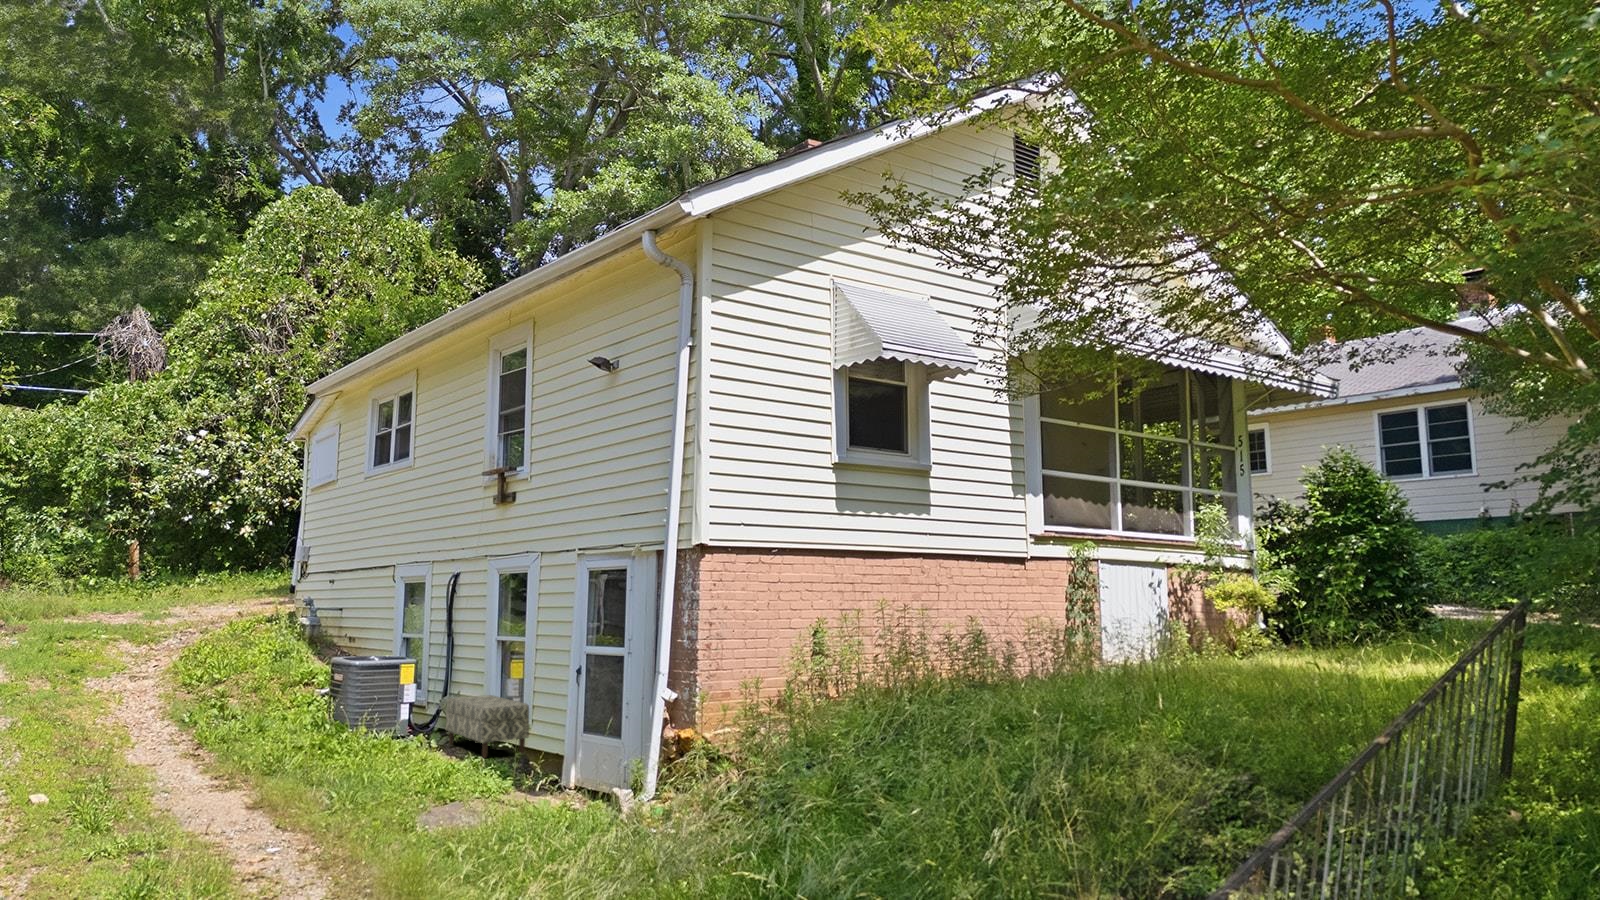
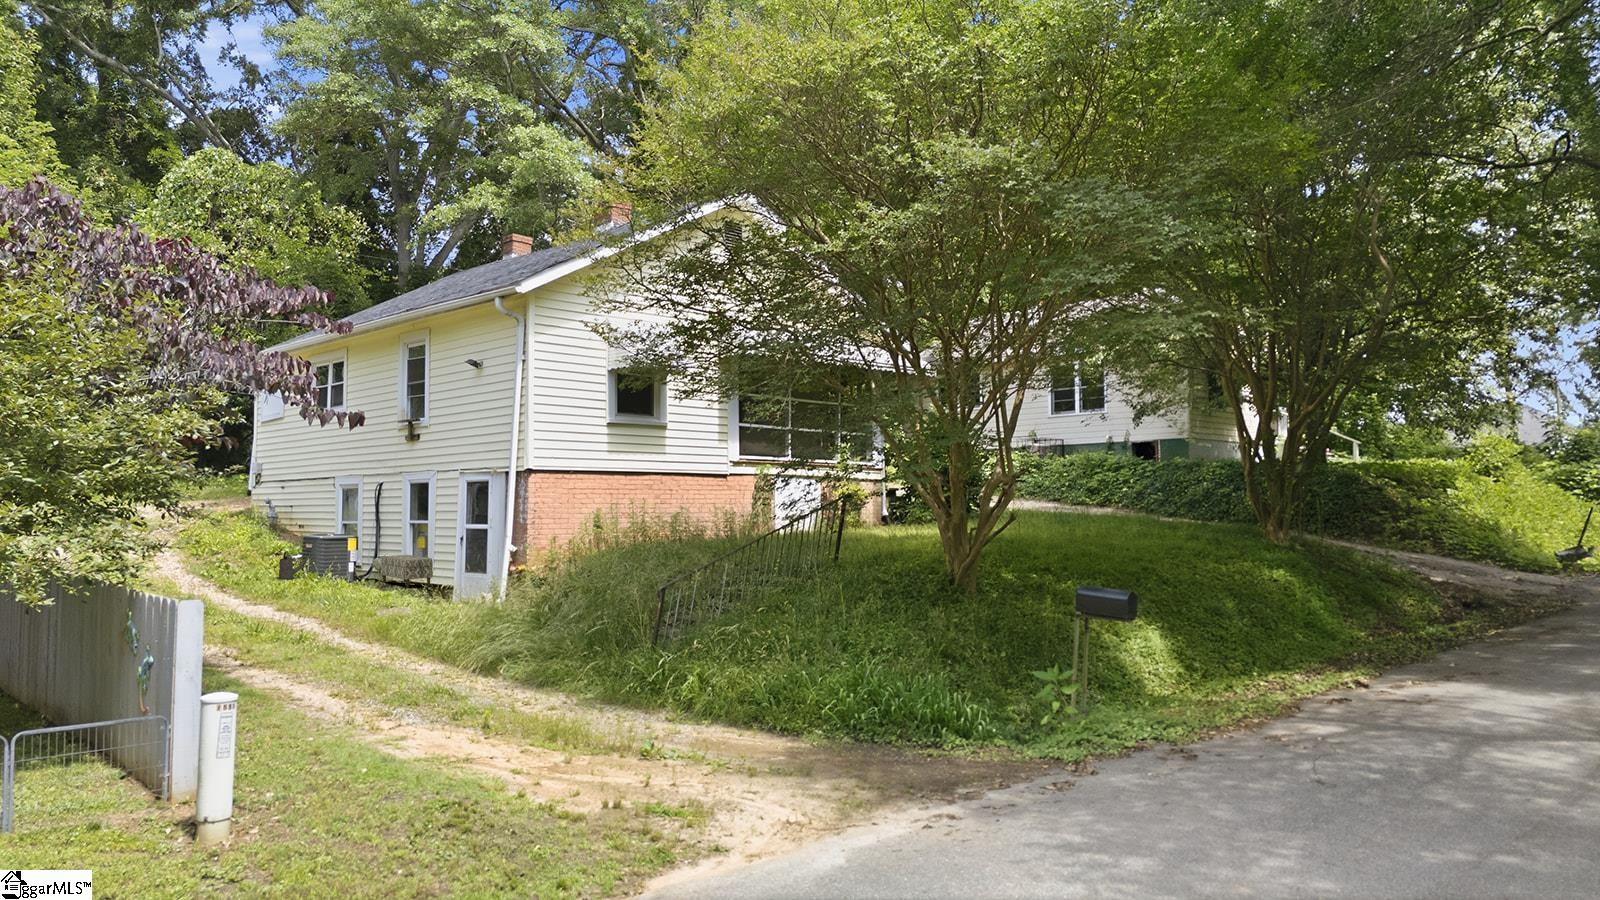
watering can: none [272,689,336,738] -> present [274,551,310,580]

